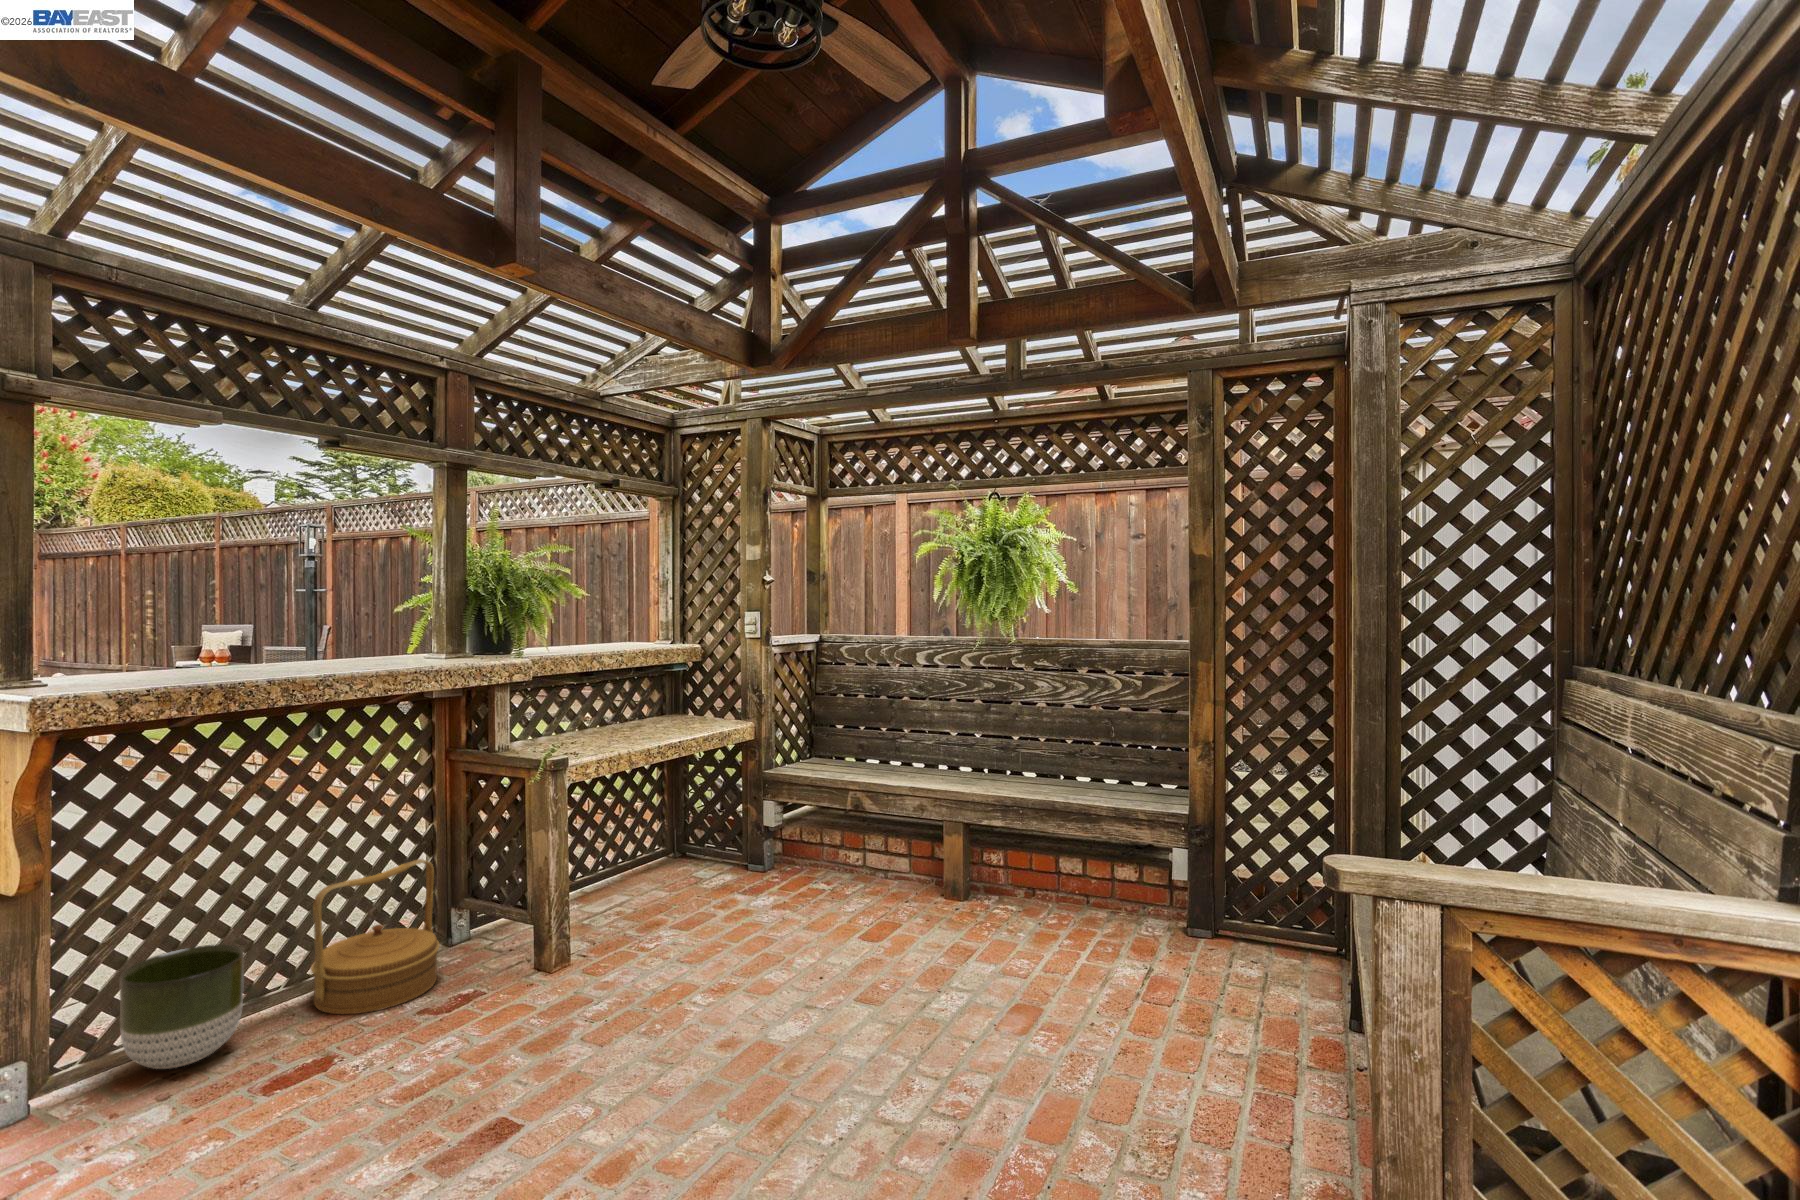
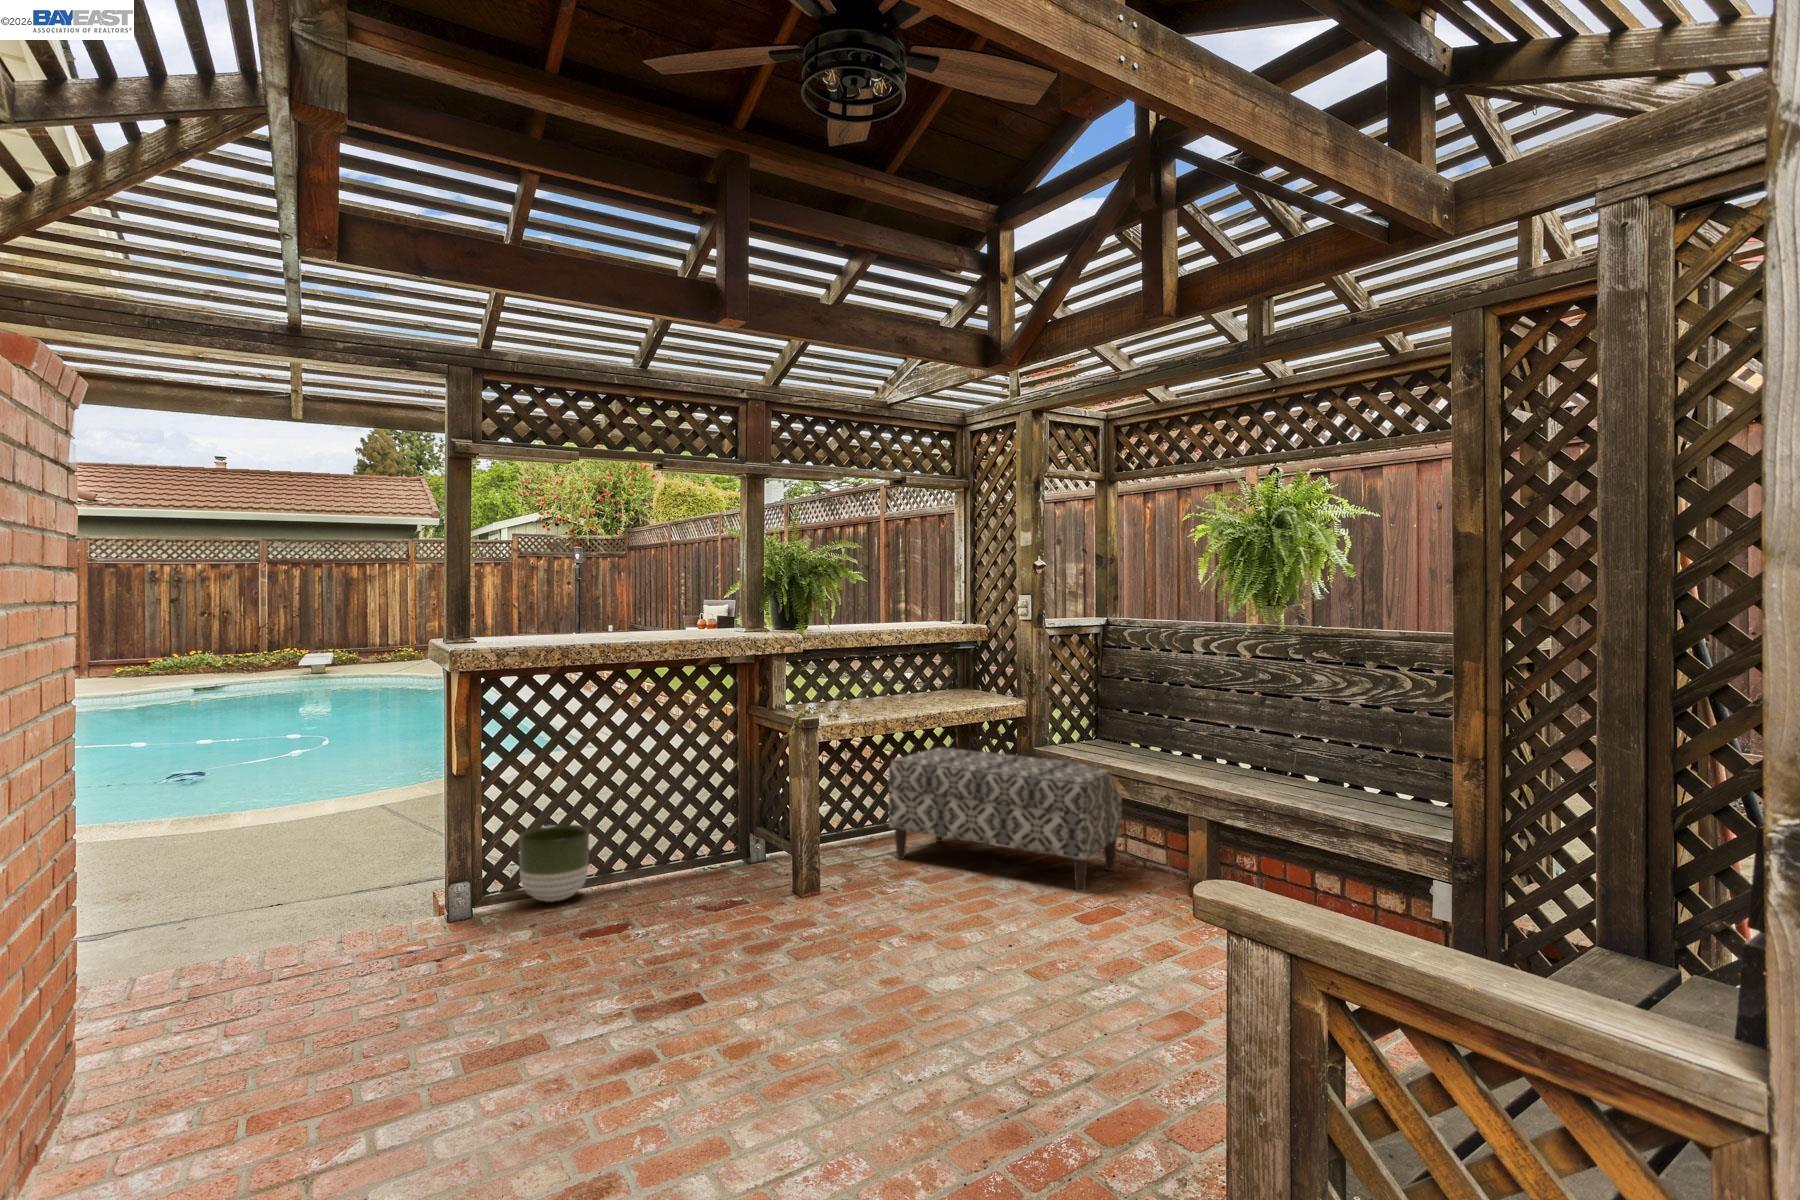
bench: none [623,776,863,908] -> present [889,747,1122,892]
woven basket: present [311,859,440,1014] -> none [636,787,726,894]

